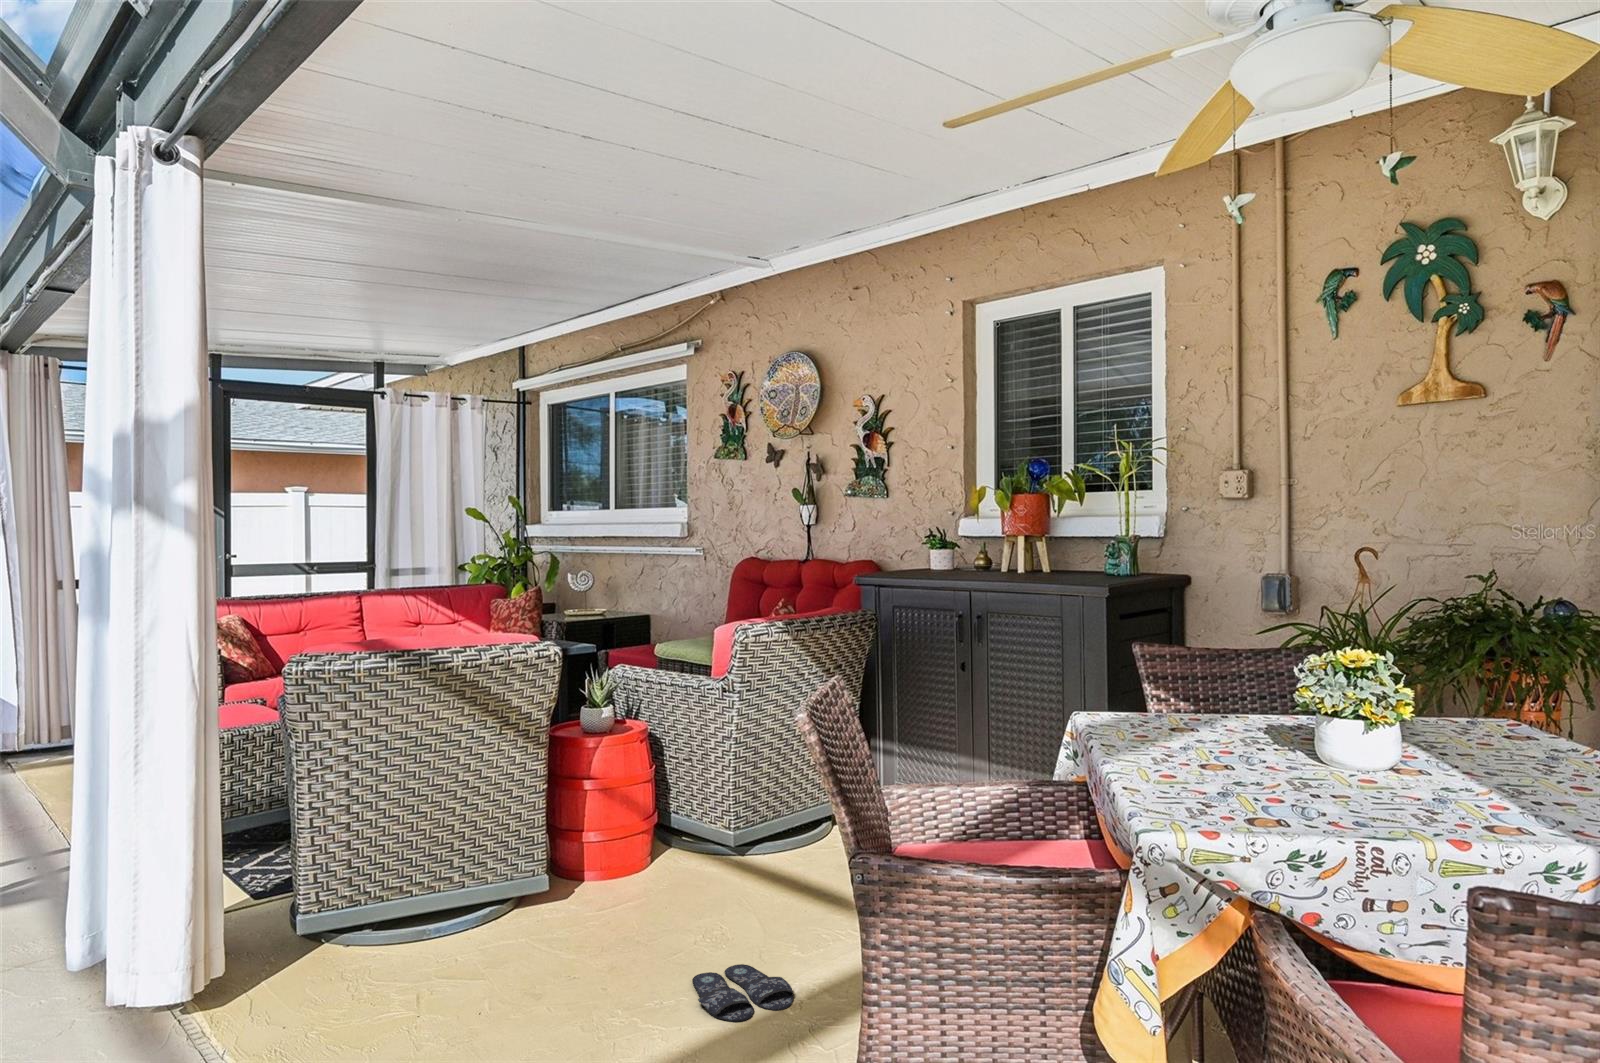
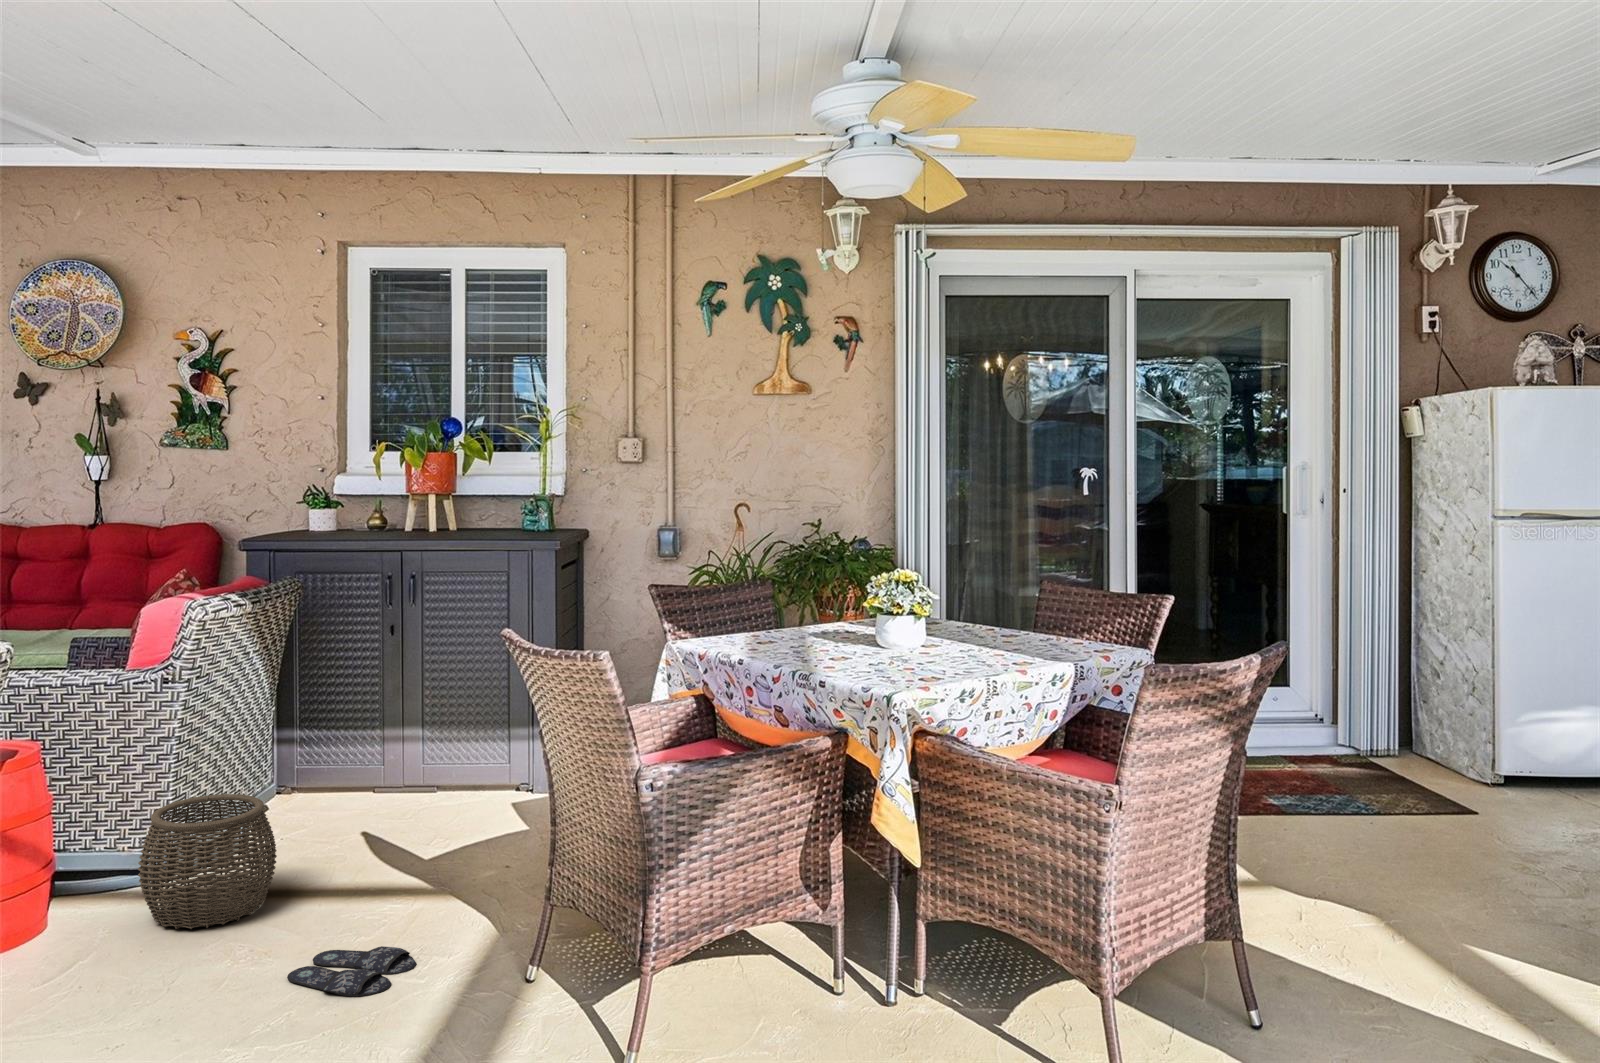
woven basket: none [667,795,774,913] -> present [138,794,277,929]

